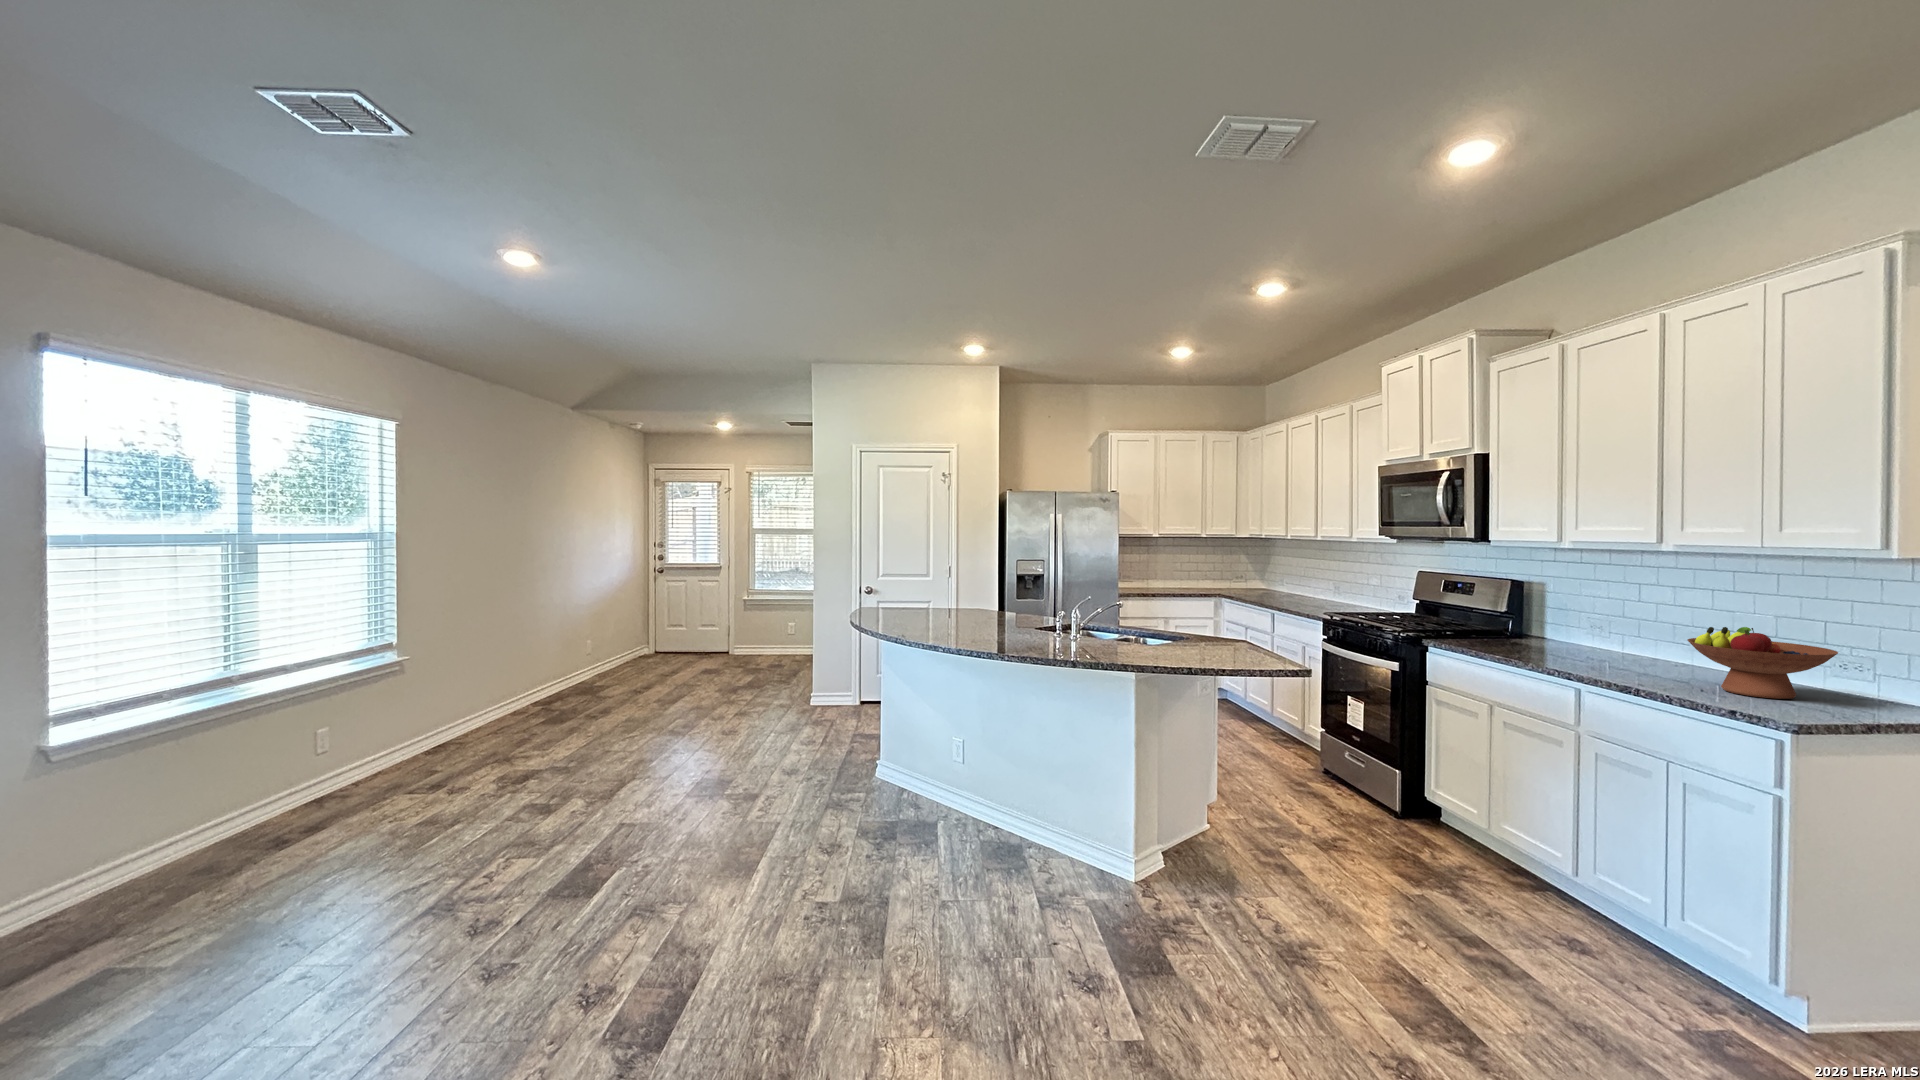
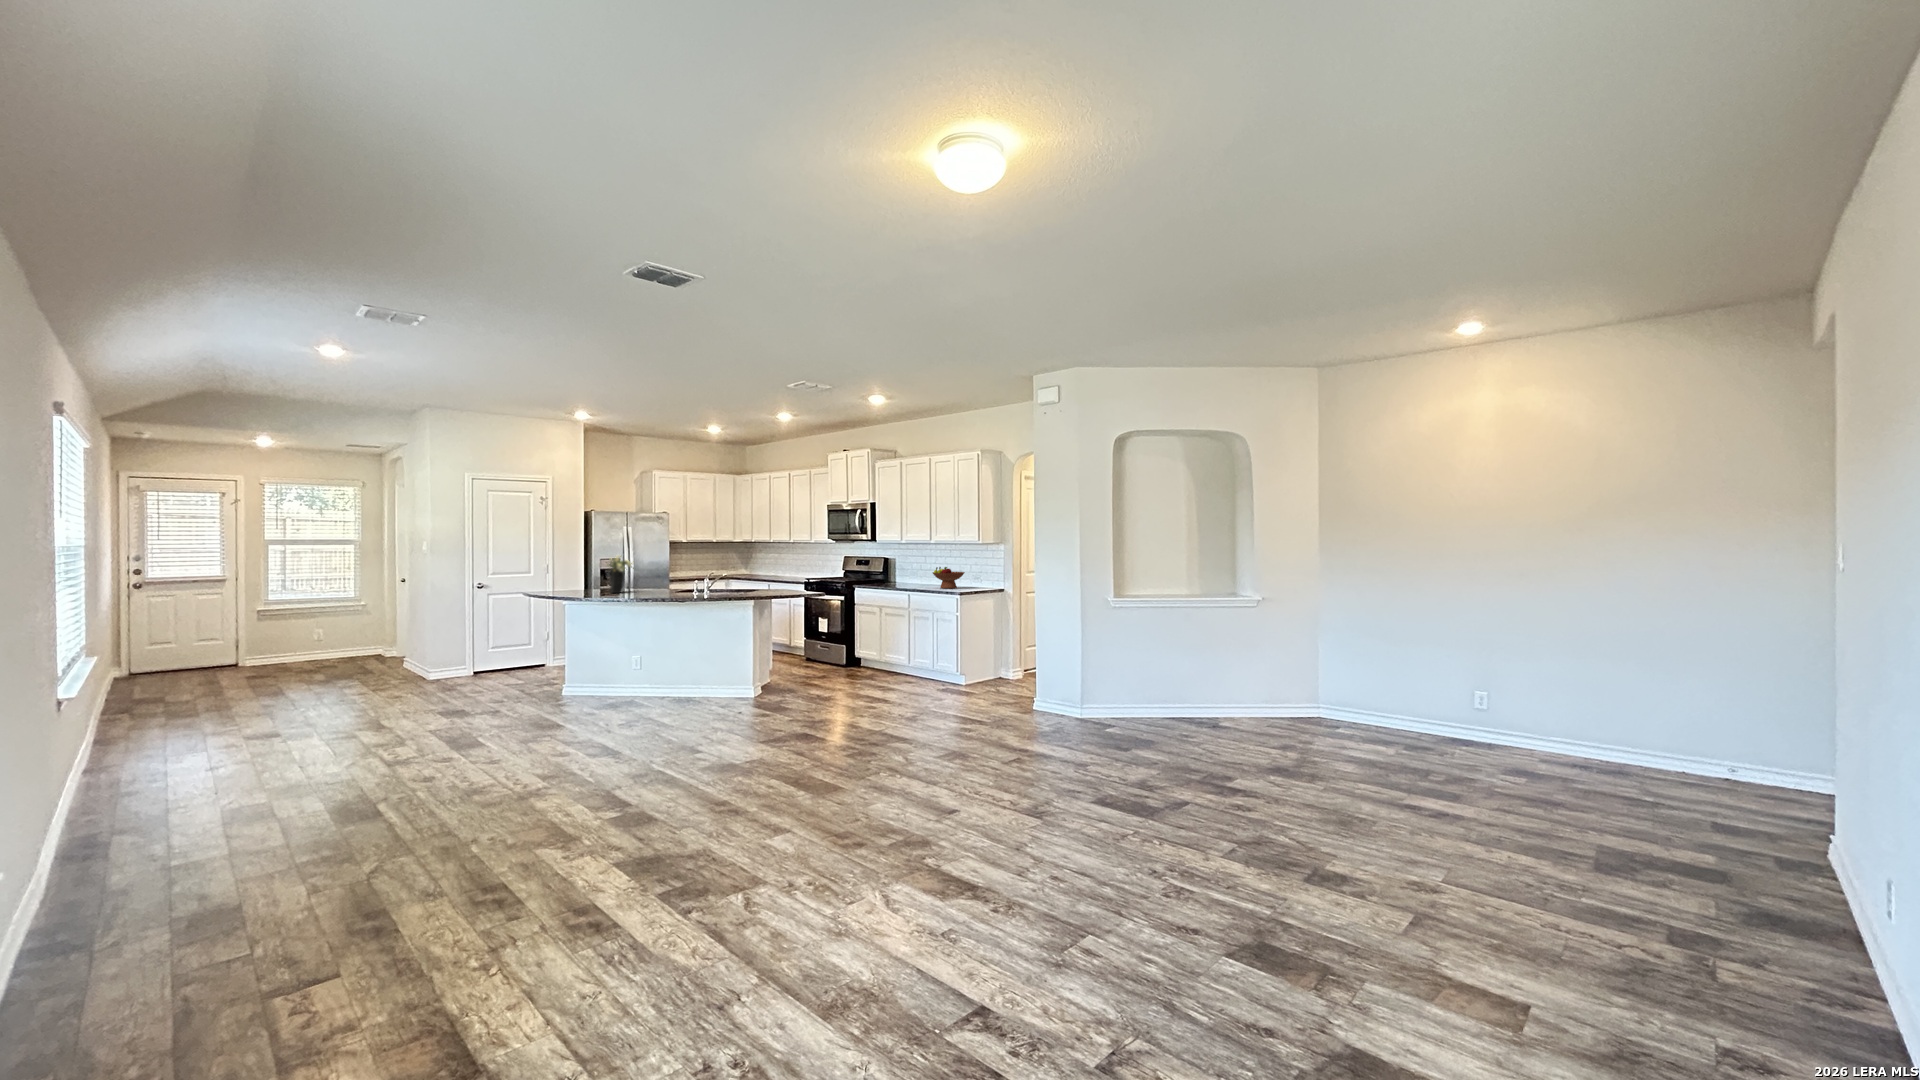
flower arrangement: none [921,558,971,626] -> present [607,555,634,593]

